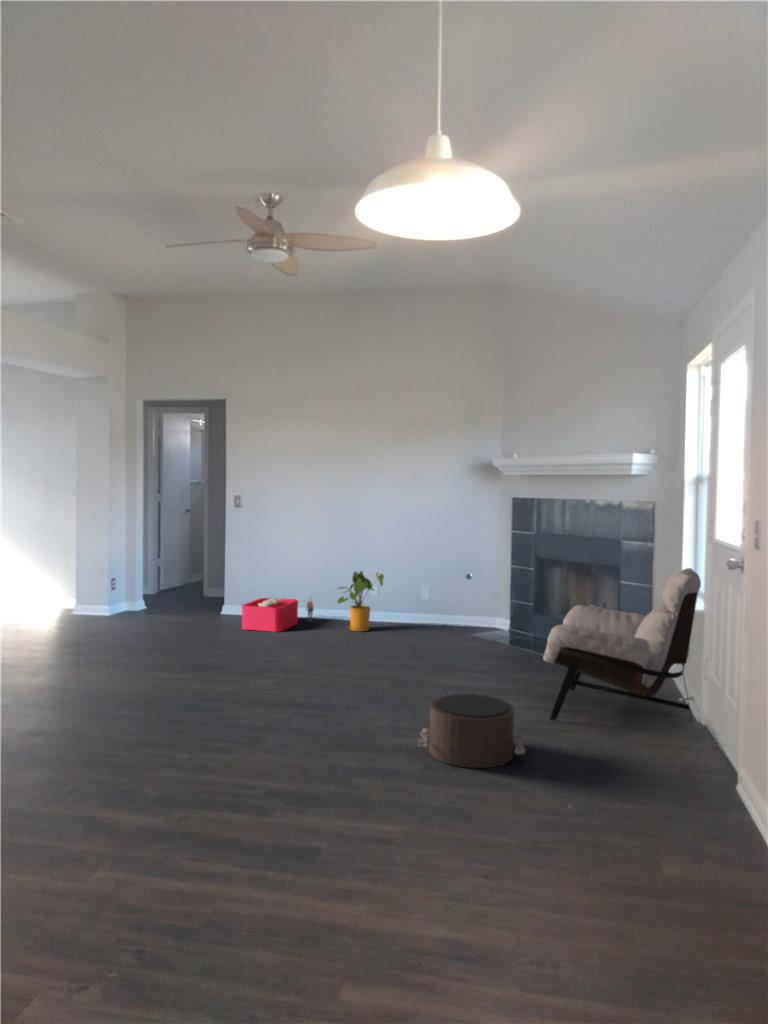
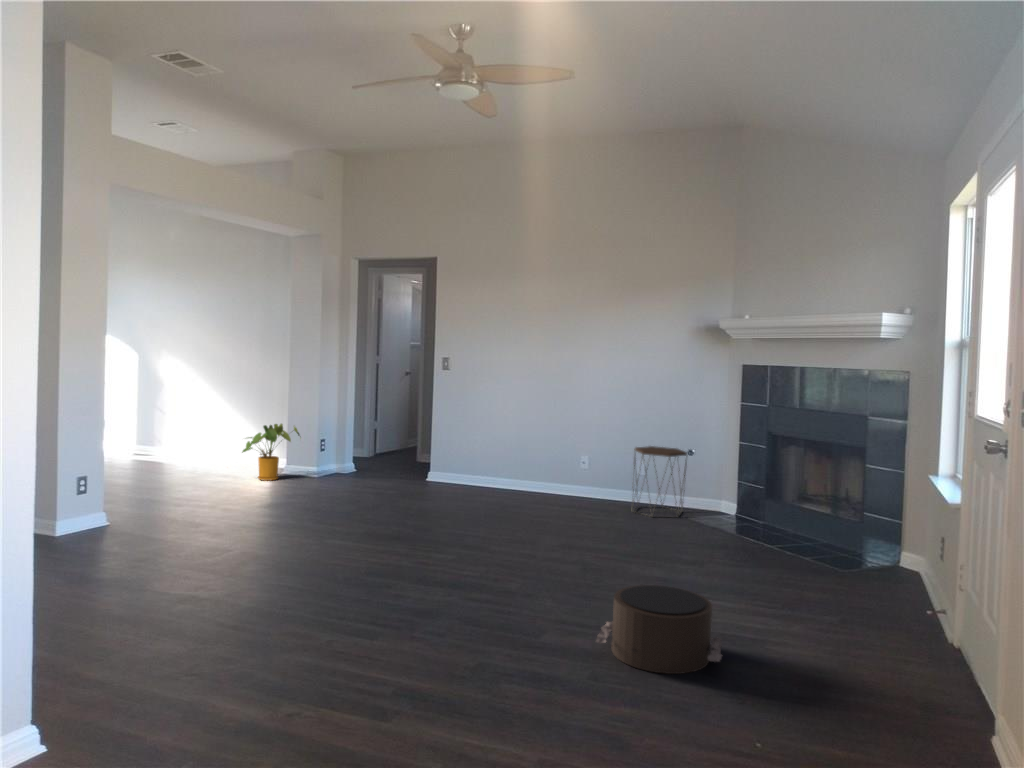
lounge chair: present [543,568,701,720] -> none [758,451,957,637]
house plant: present [337,571,384,631] -> present [242,424,300,481]
side table: none [417,573,466,637] -> present [632,446,687,517]
storage bin: present [242,597,313,632] -> none [445,466,523,503]

